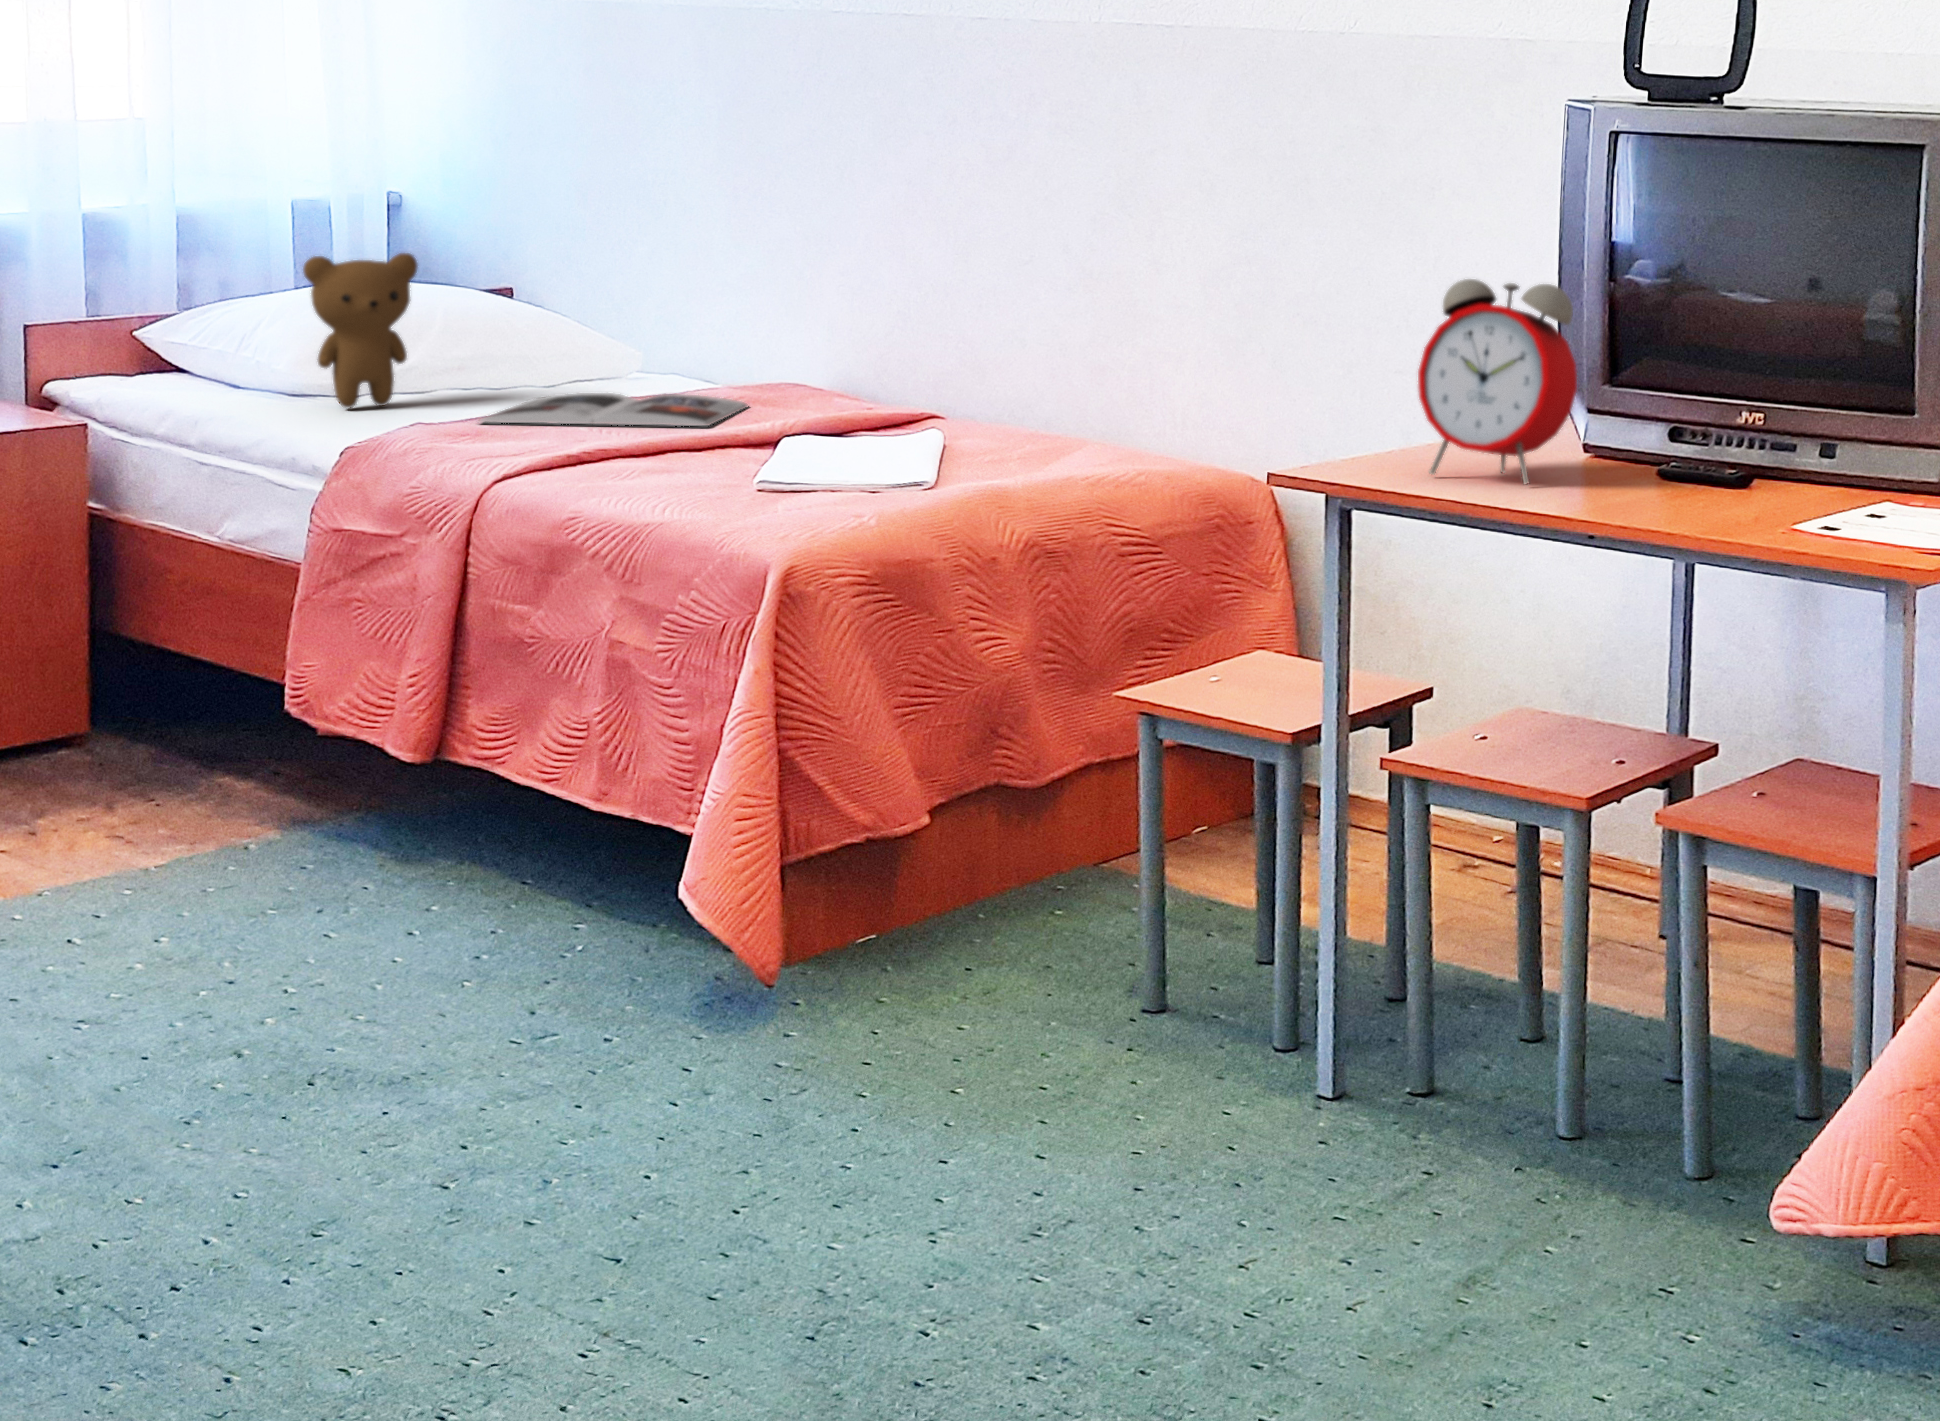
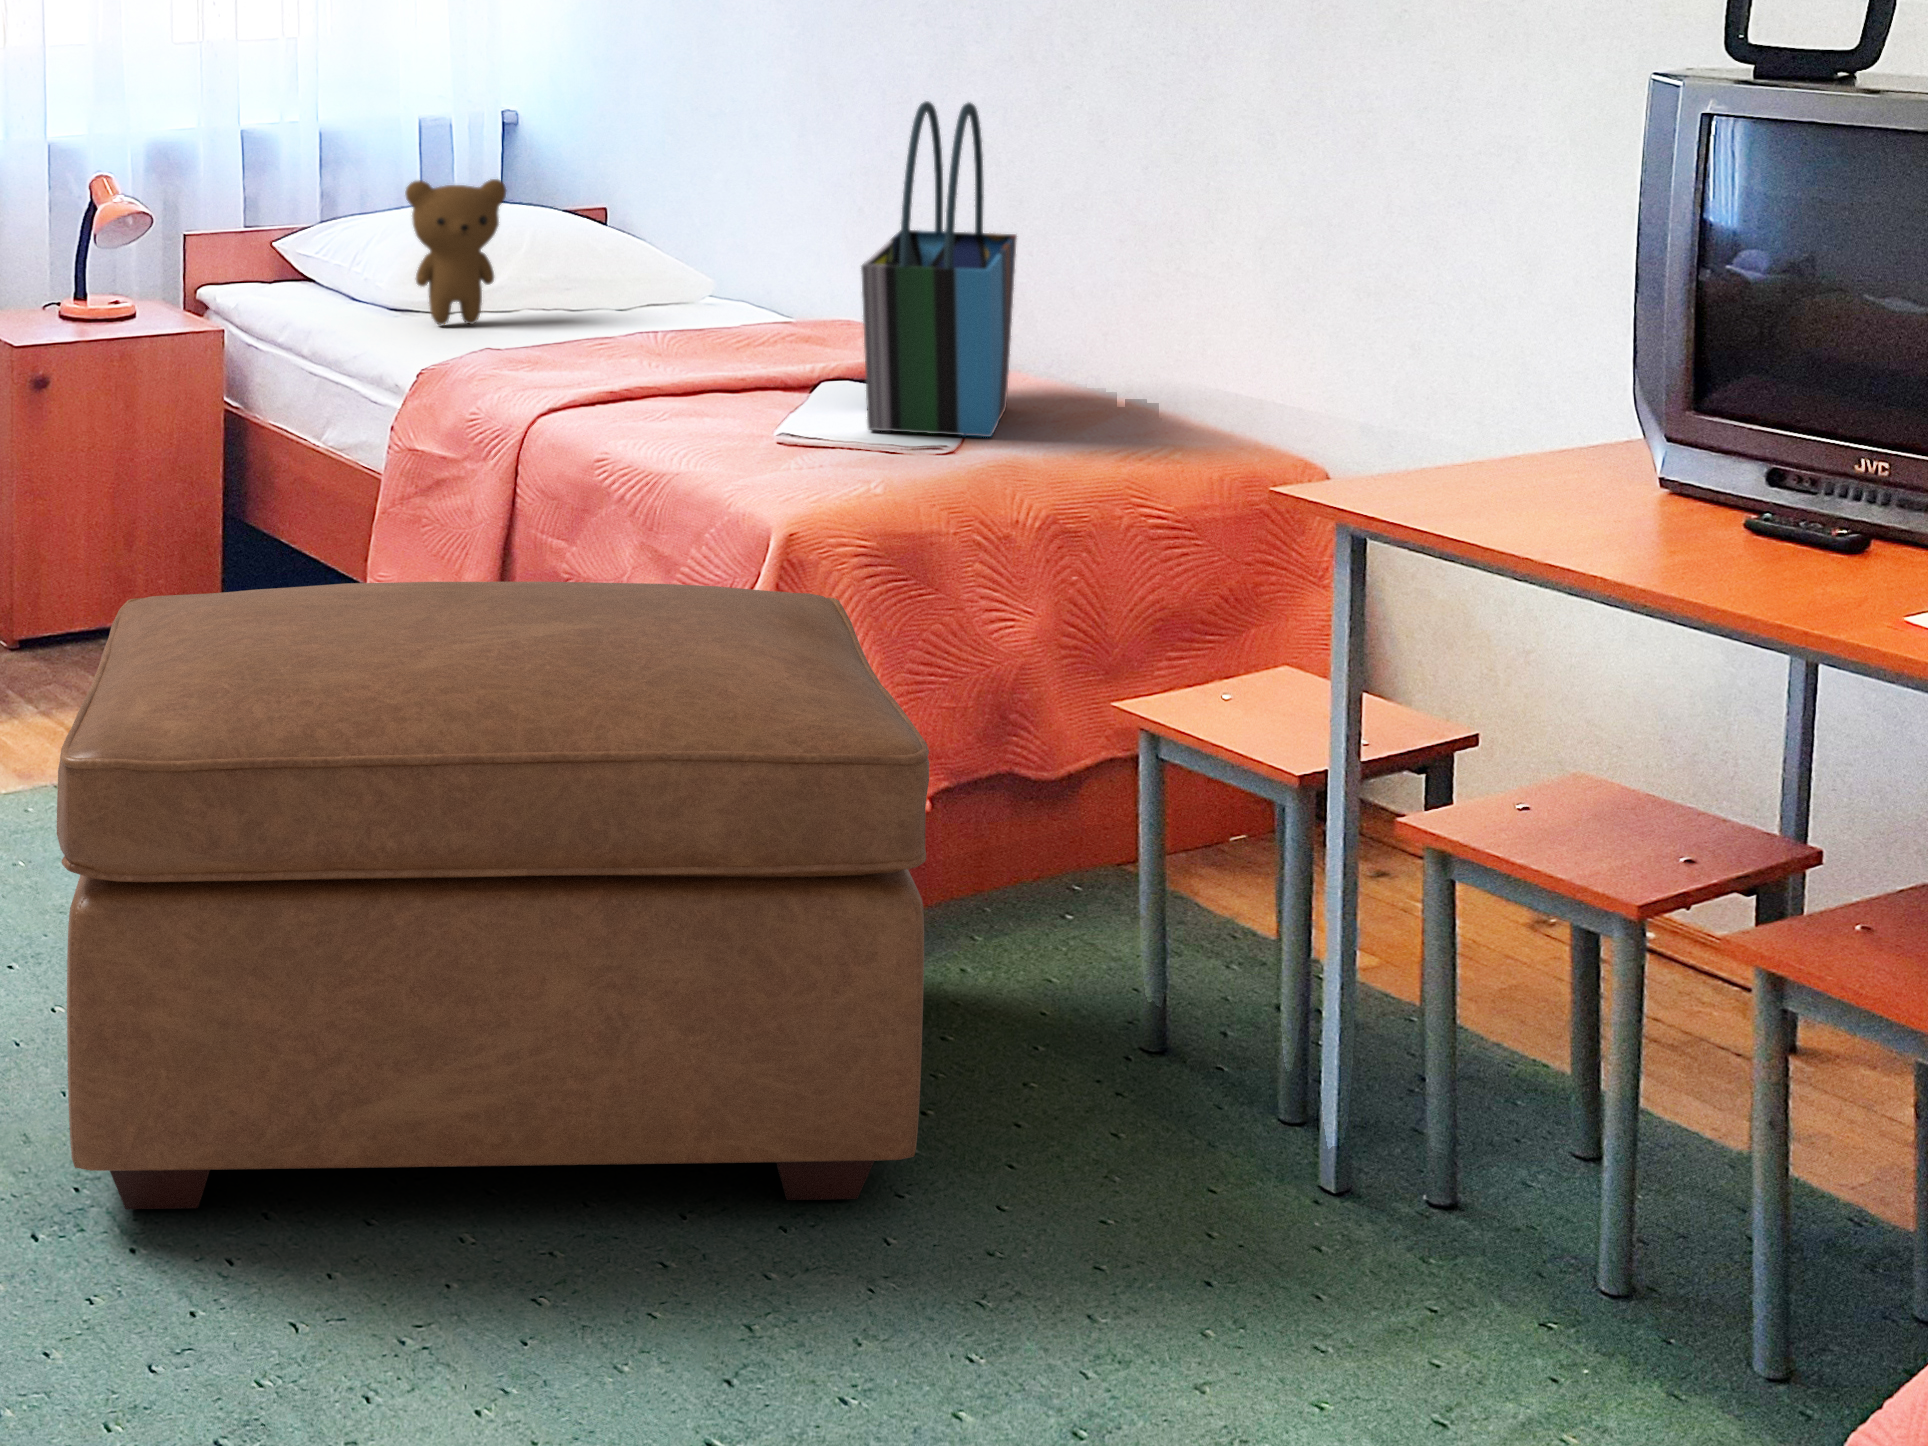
tote bag: none [832,154,971,475] -> present [861,101,1017,437]
alarm clock: present [1418,279,1577,484] -> none [1461,276,1655,520]
magazine: present [480,393,748,426] -> none [547,322,804,365]
ottoman: none [36,622,968,1308] -> present [57,582,929,1209]

